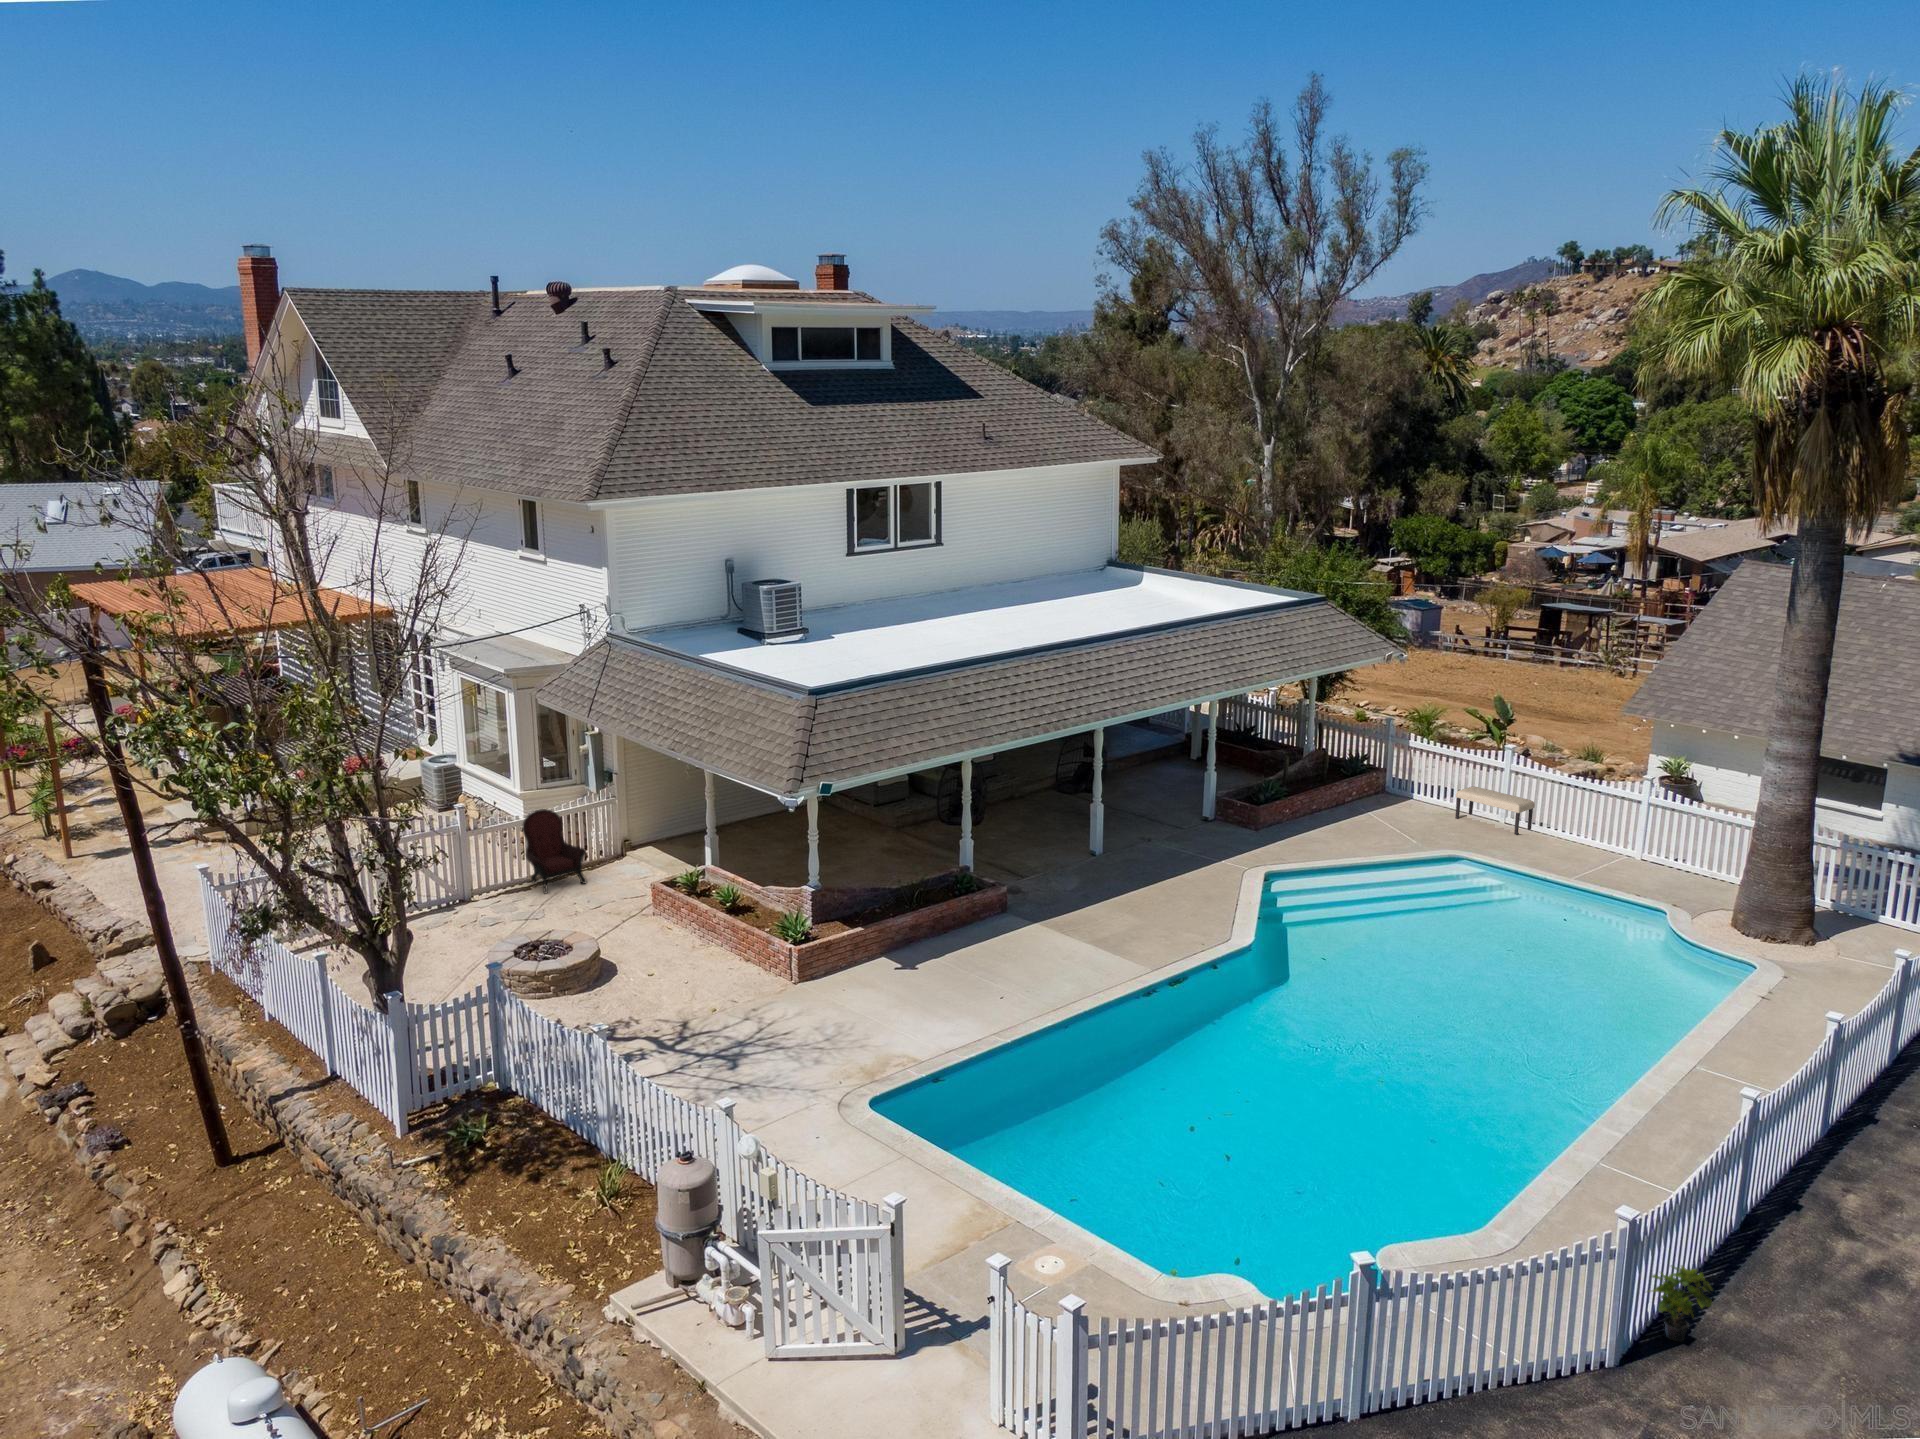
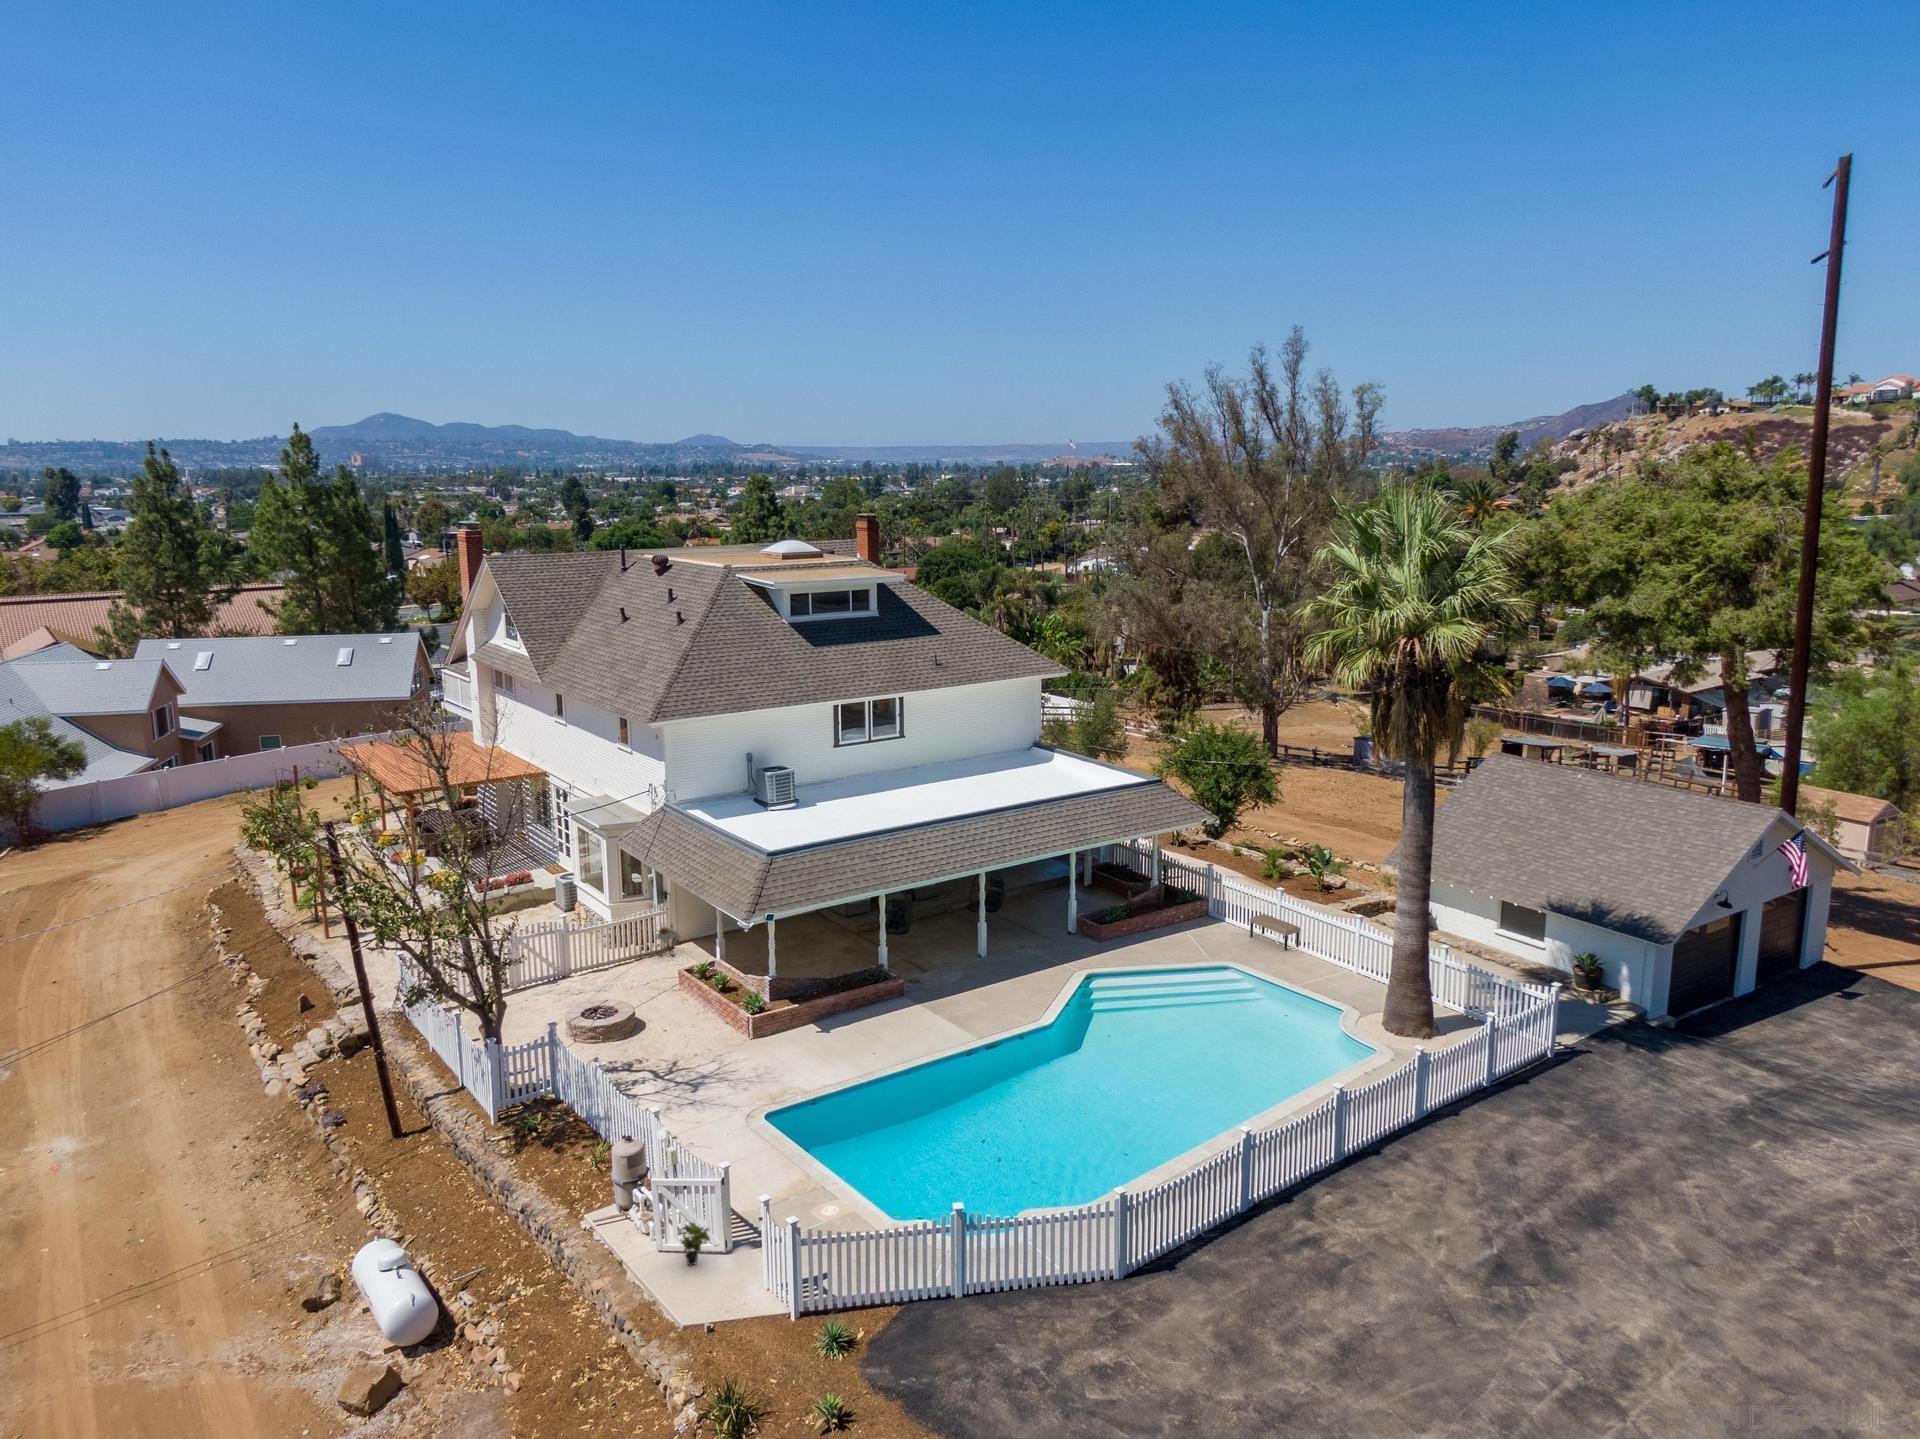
armchair: present [522,809,586,893] -> none [604,919,644,975]
side table: none [599,815,637,866] -> present [656,925,680,956]
potted plant: present [1651,1265,1712,1342] -> present [681,1223,710,1265]

